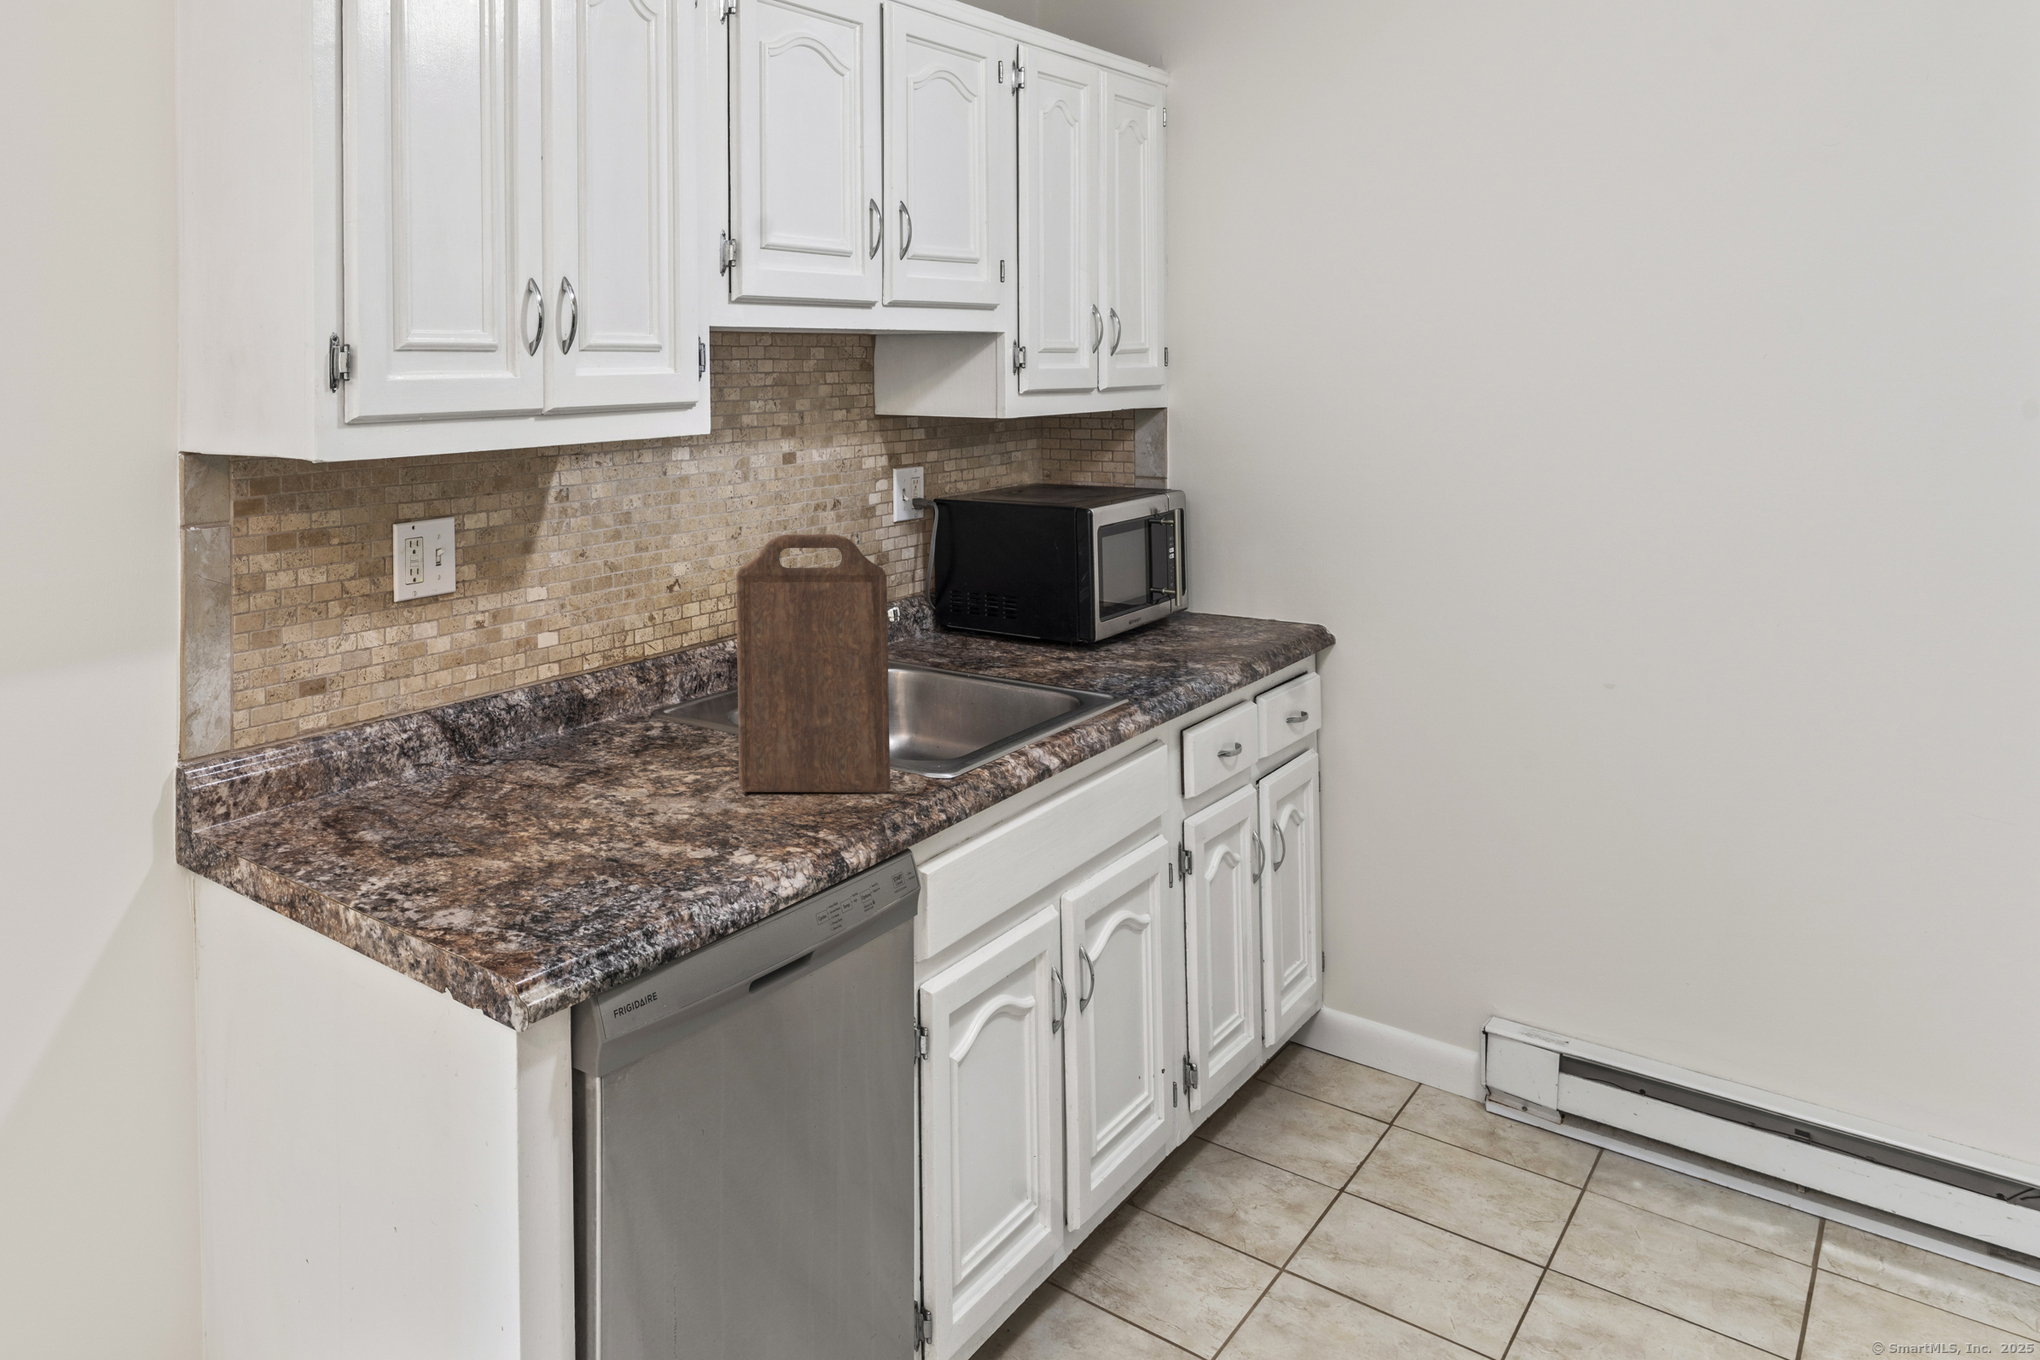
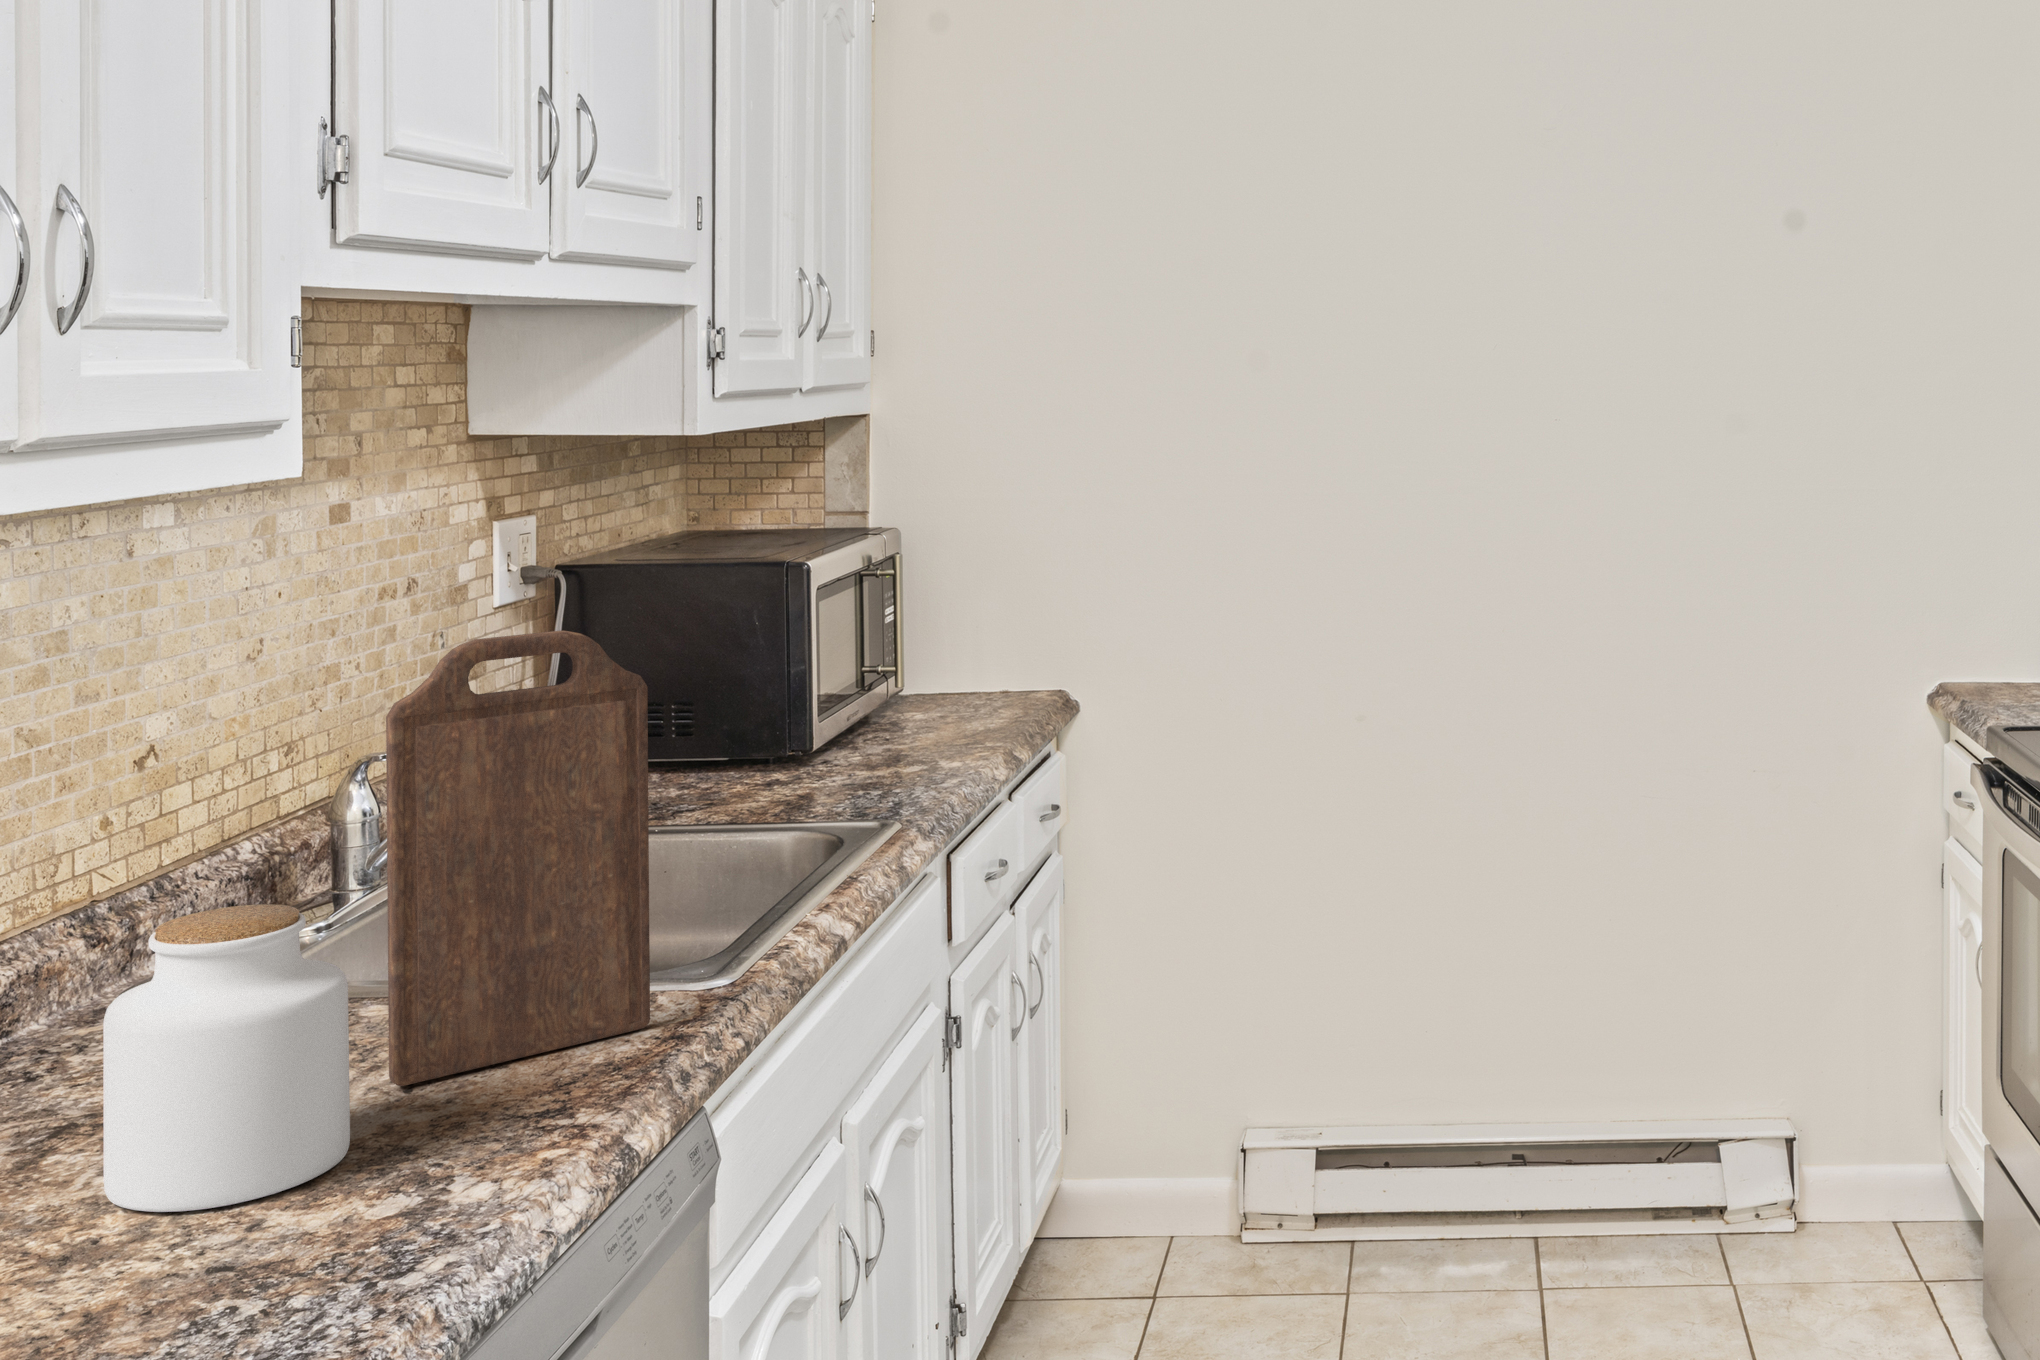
jar: none [587,668,702,830] -> present [103,904,350,1212]

